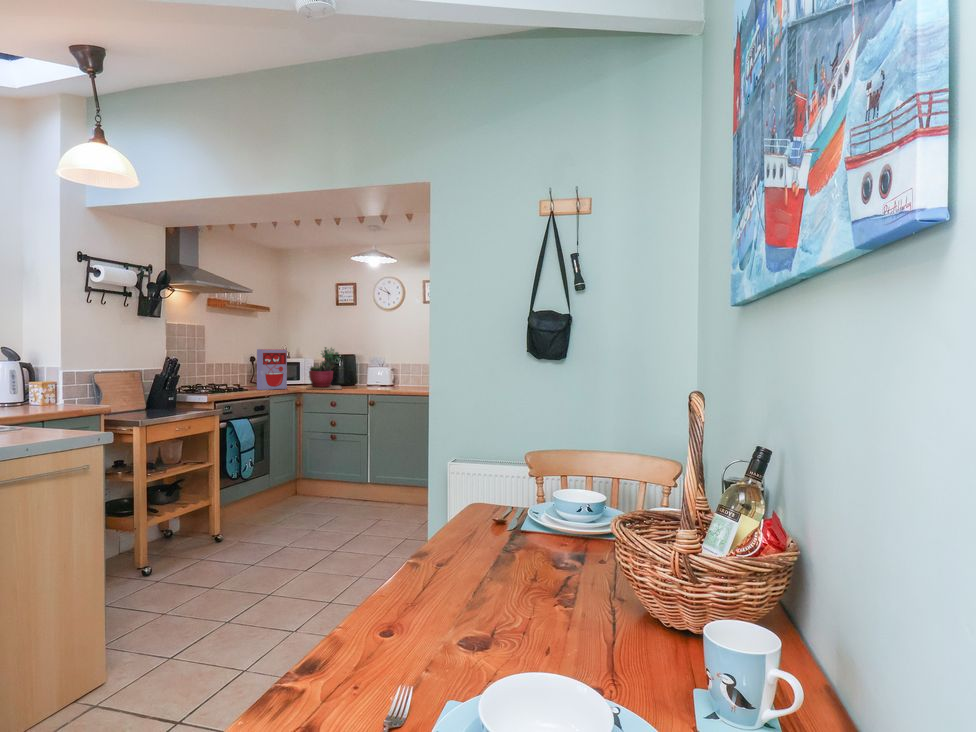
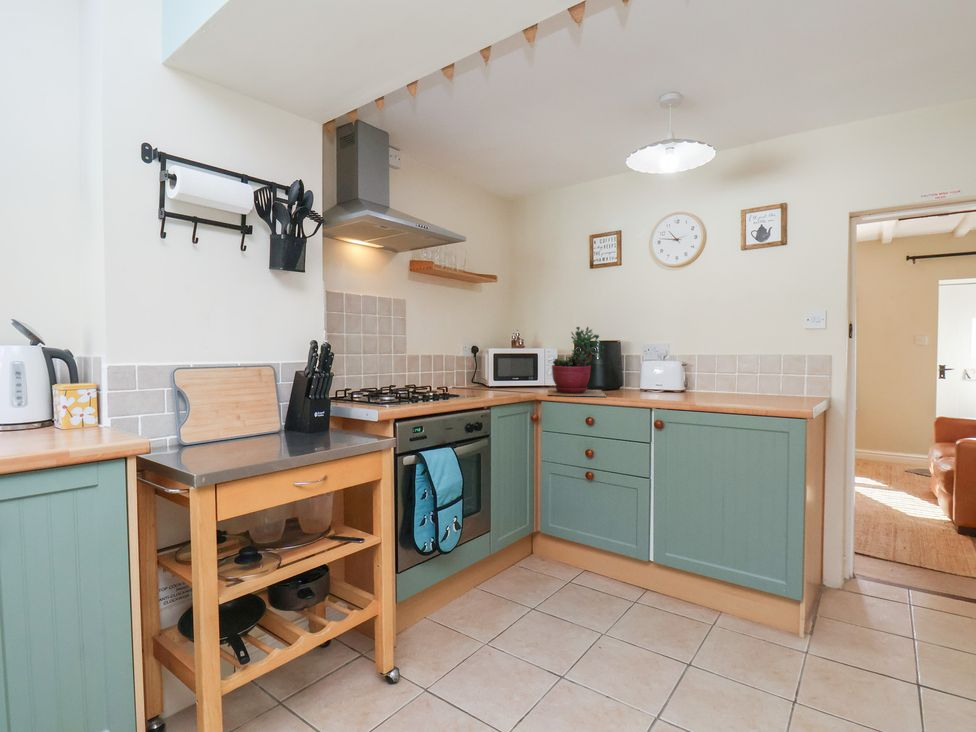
cereal box: present [257,349,287,390] -> none [471,330,517,397]

